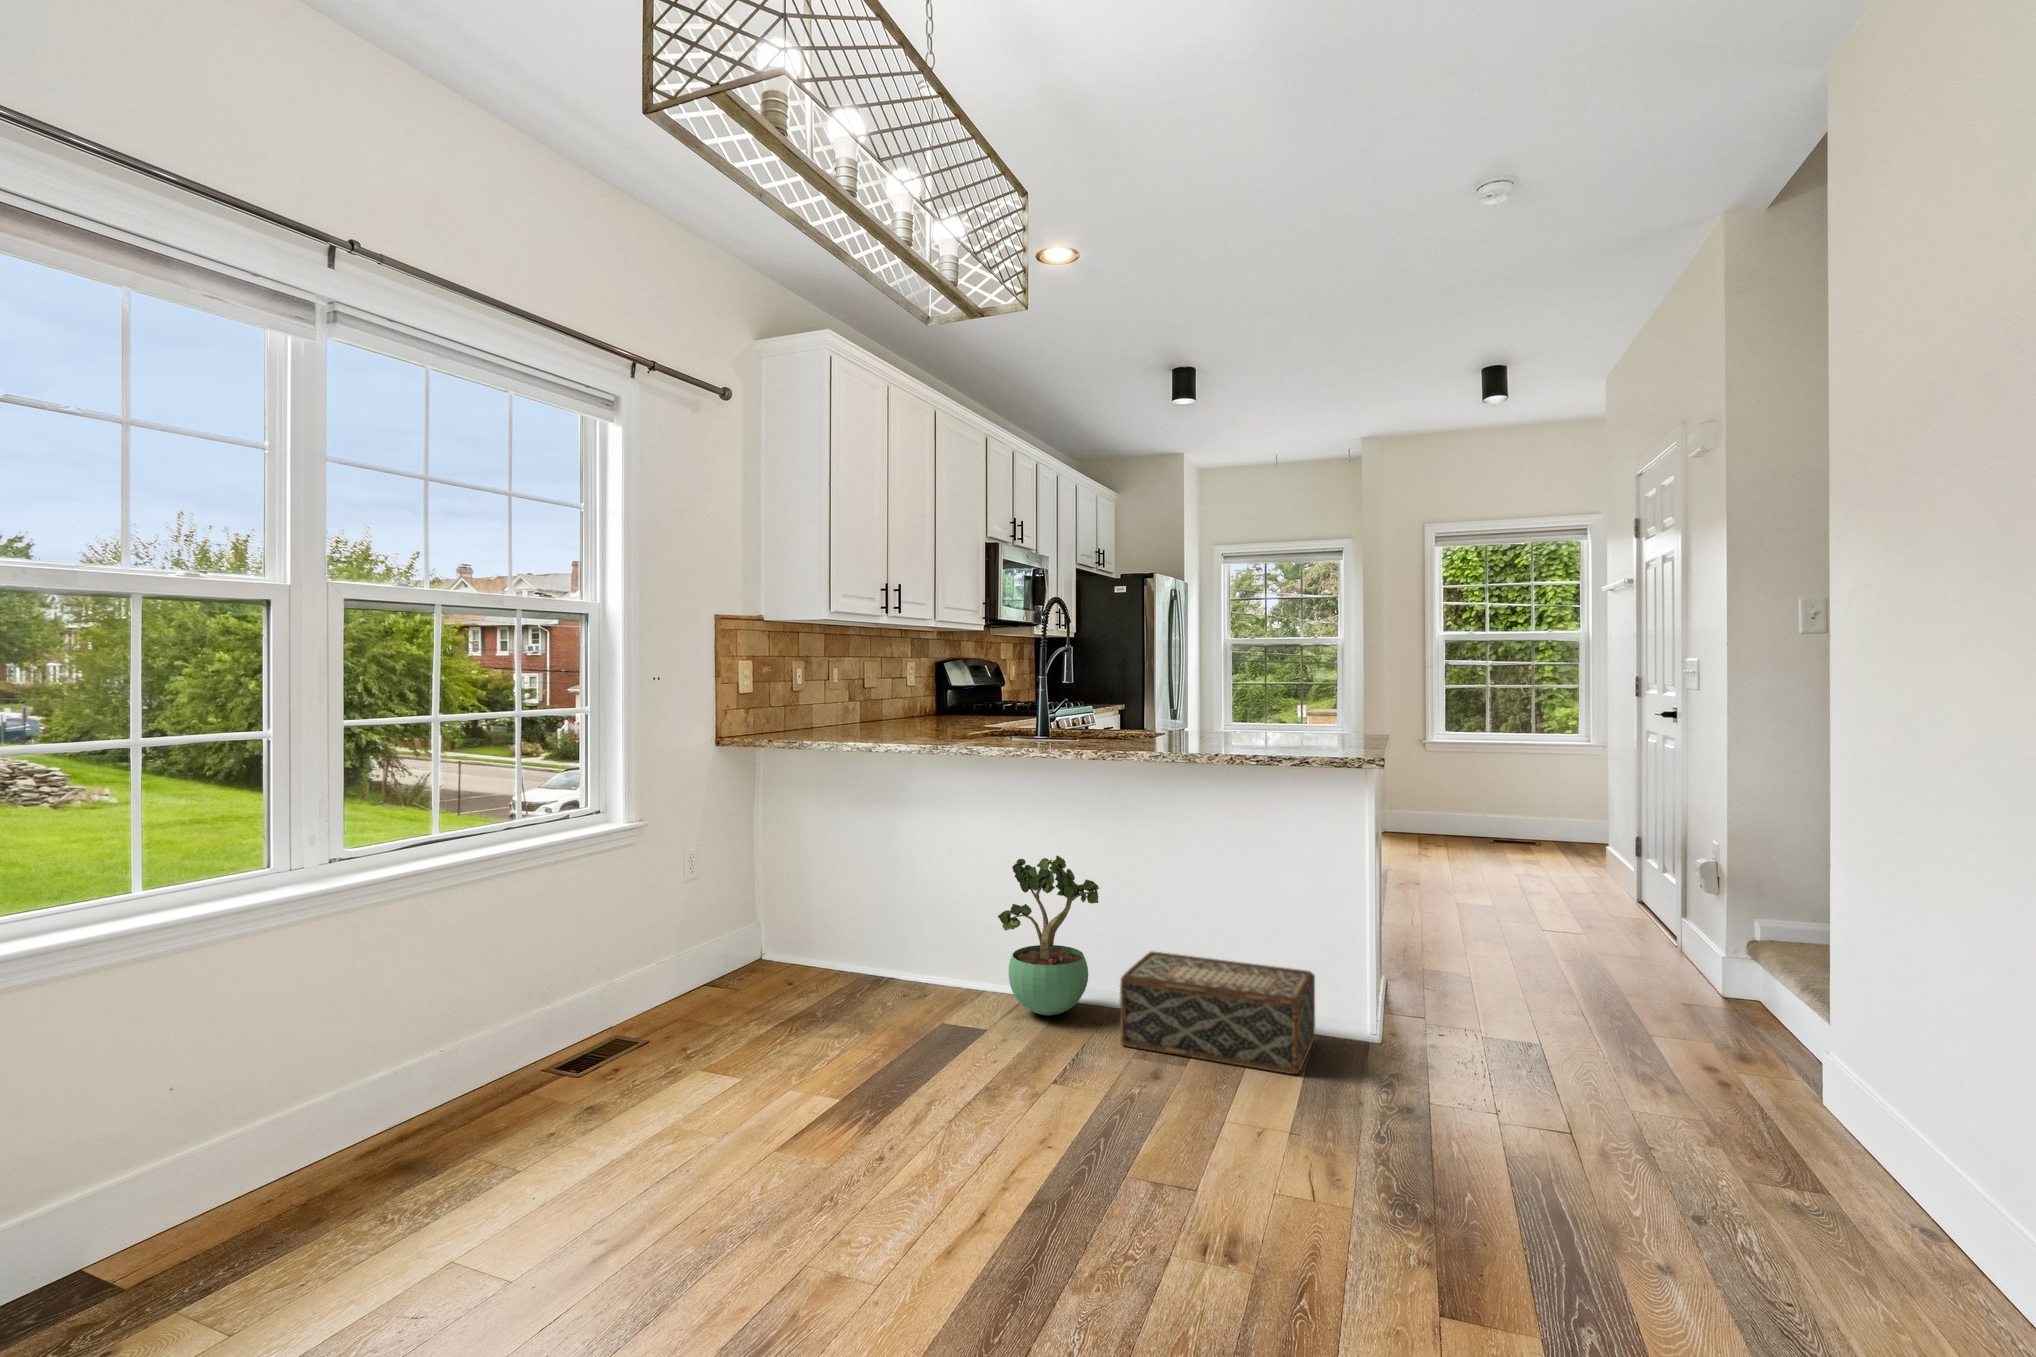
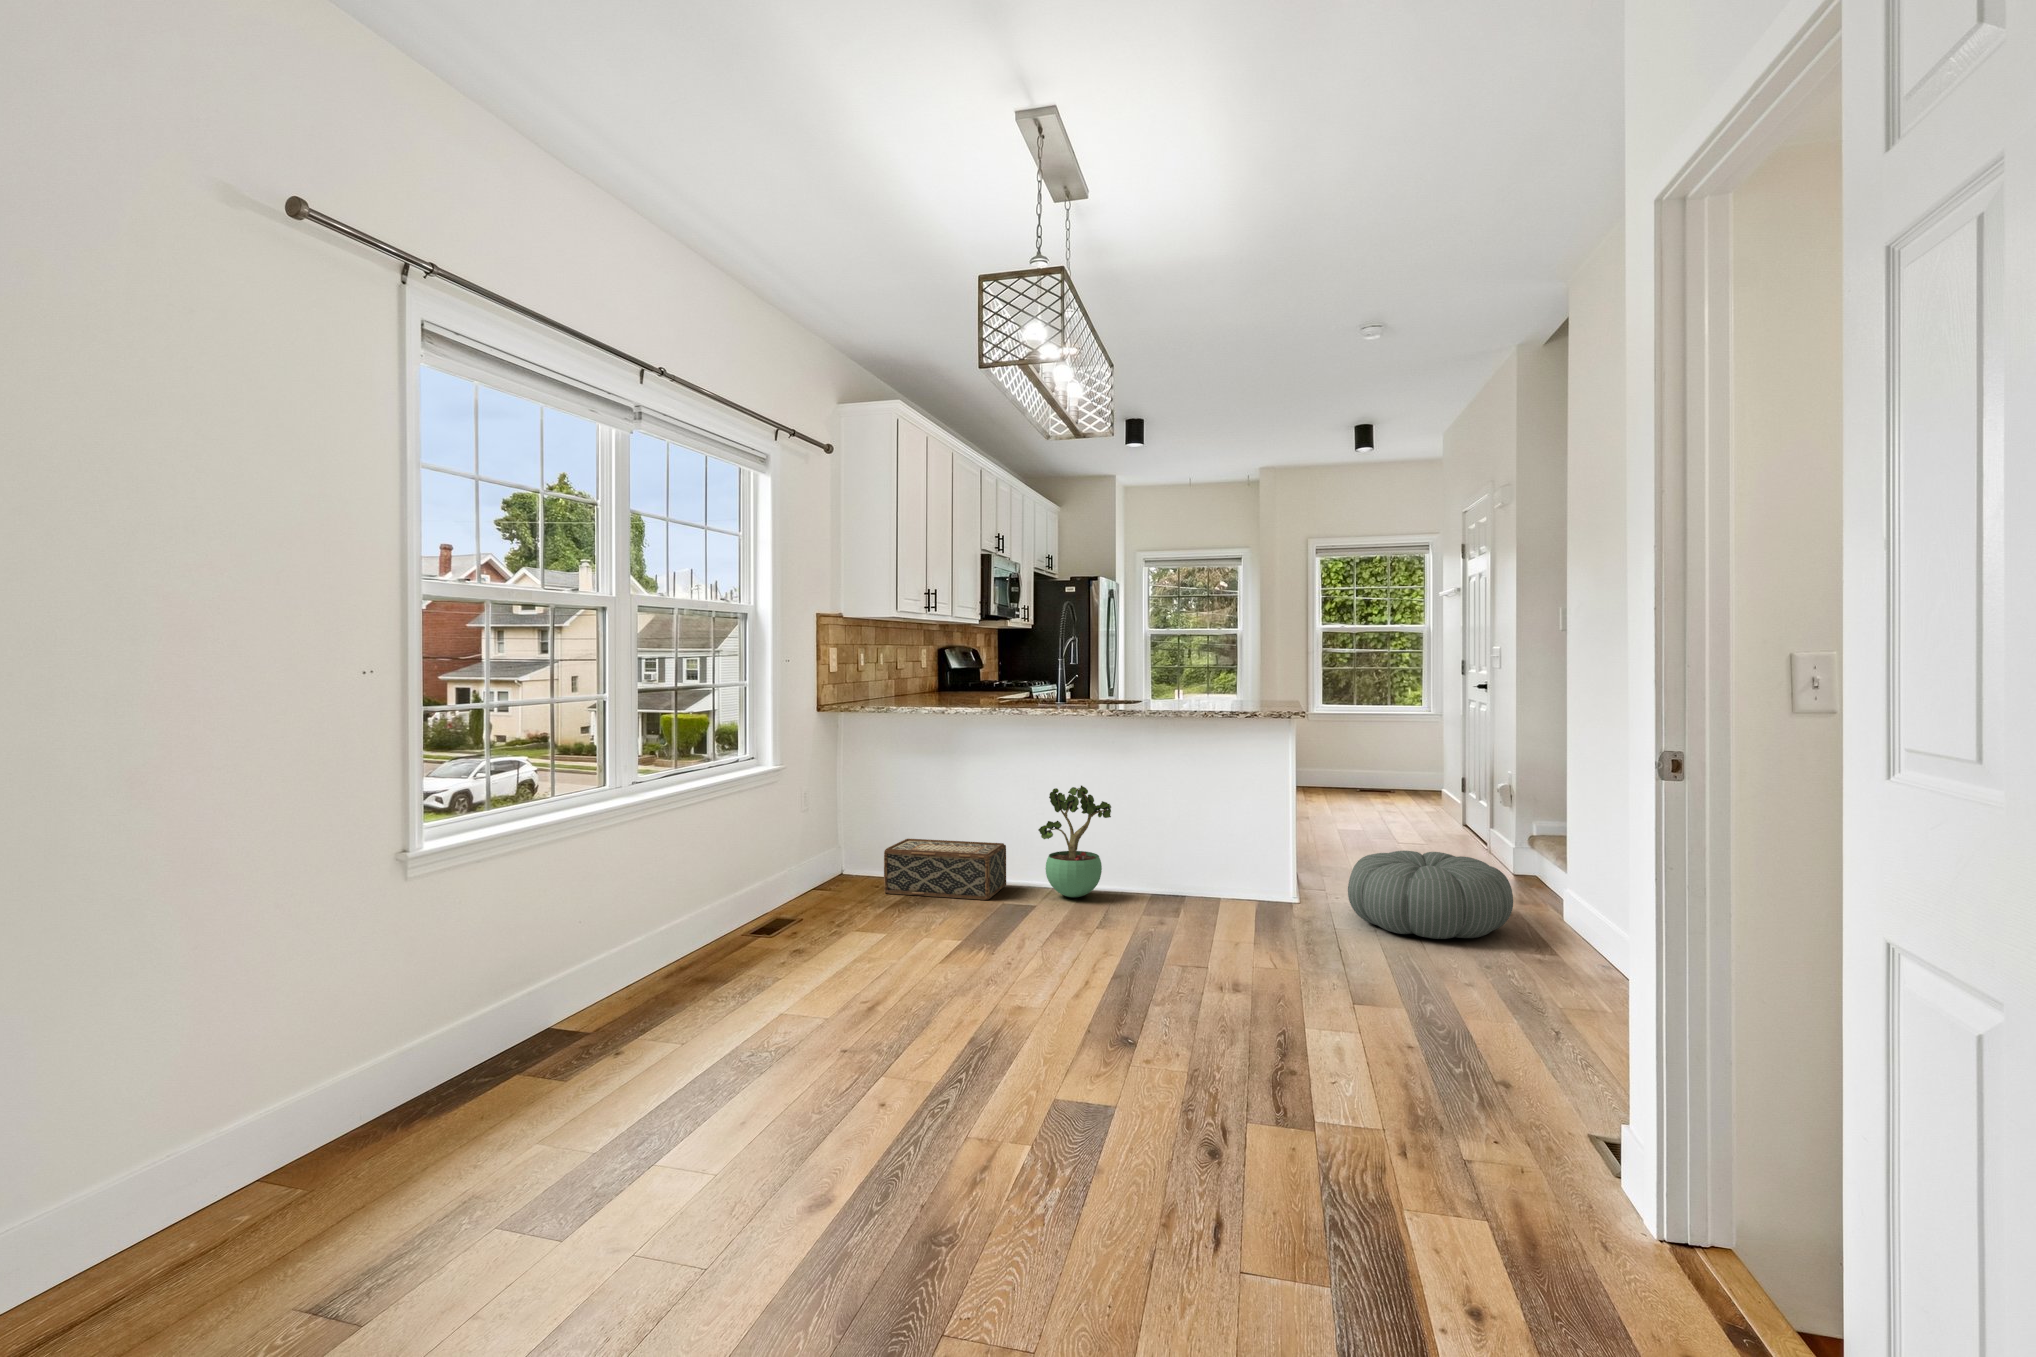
woven basket: present [1120,952,1315,1074] -> present [884,839,1006,900]
pouf: none [1451,974,1738,1143] -> present [1348,851,1513,939]

